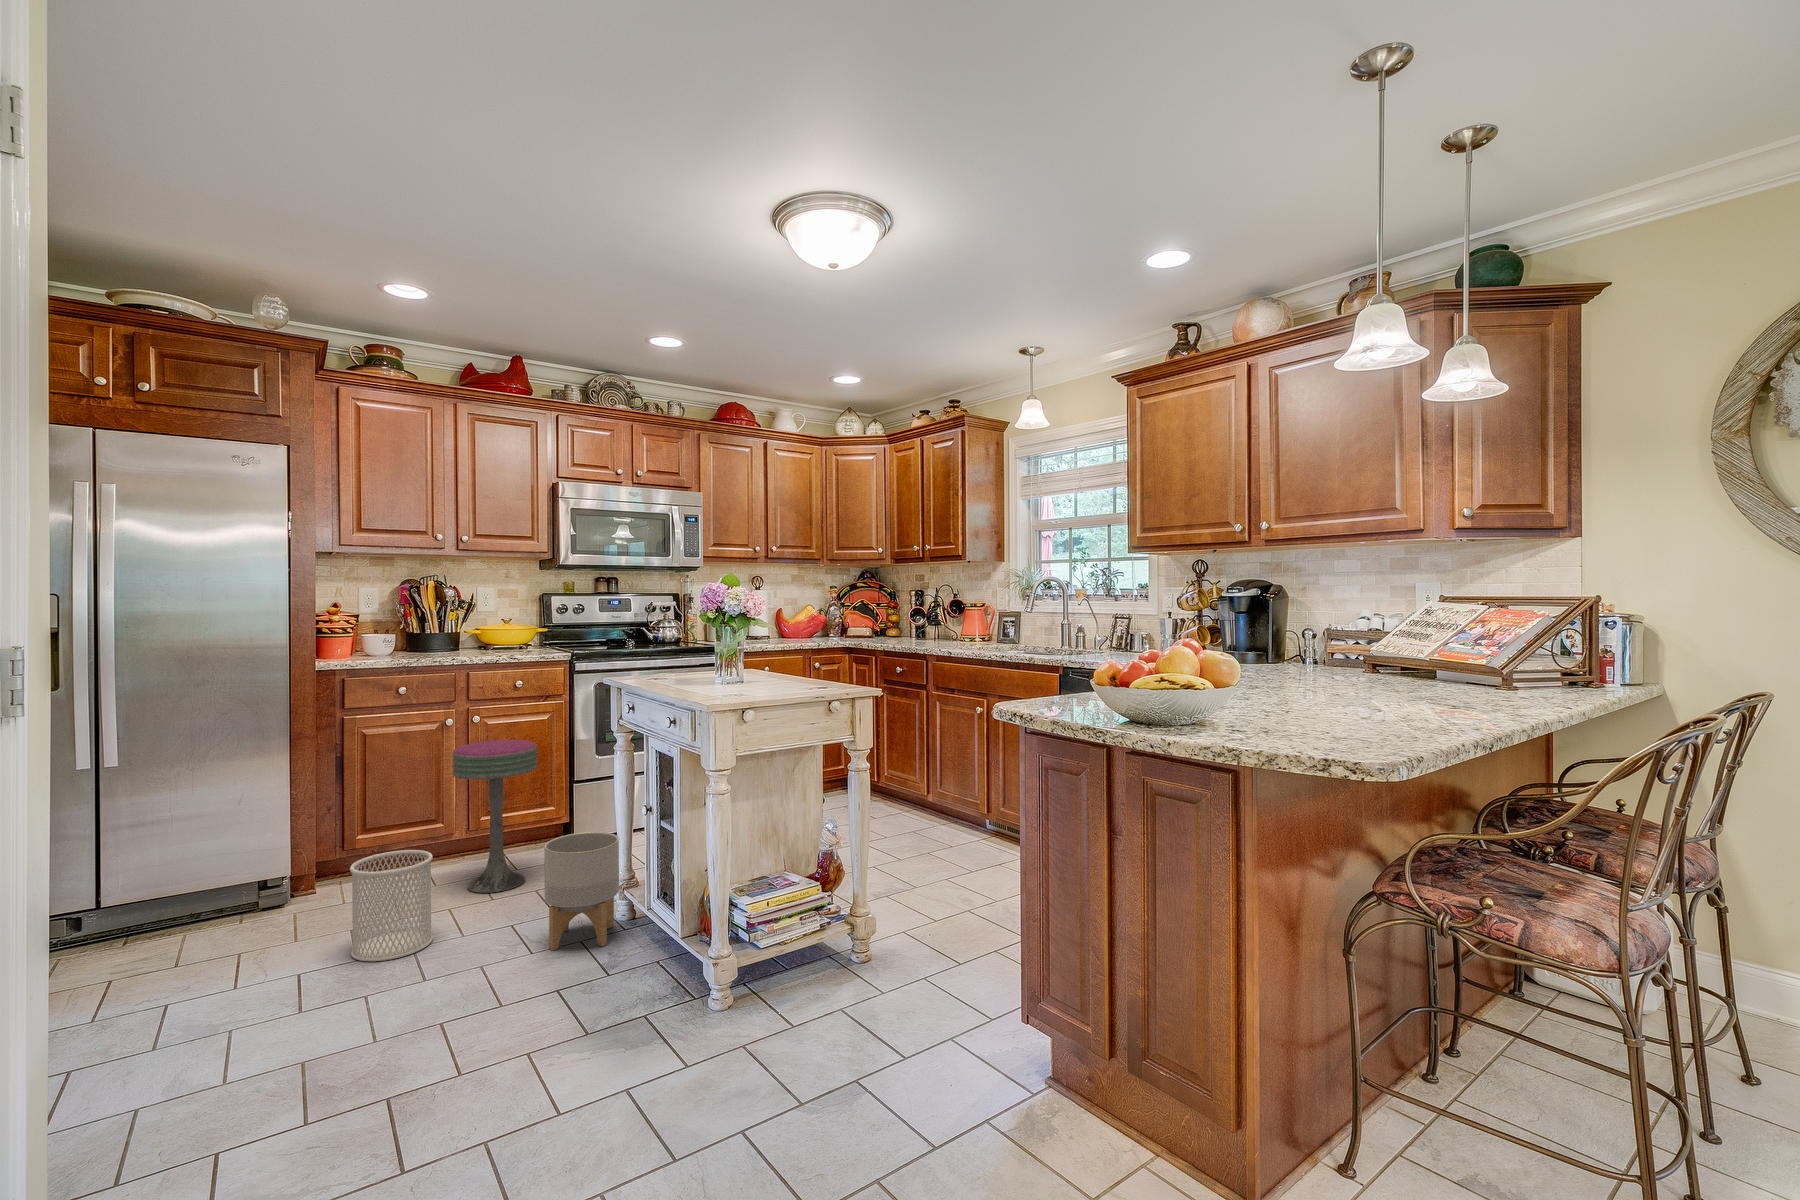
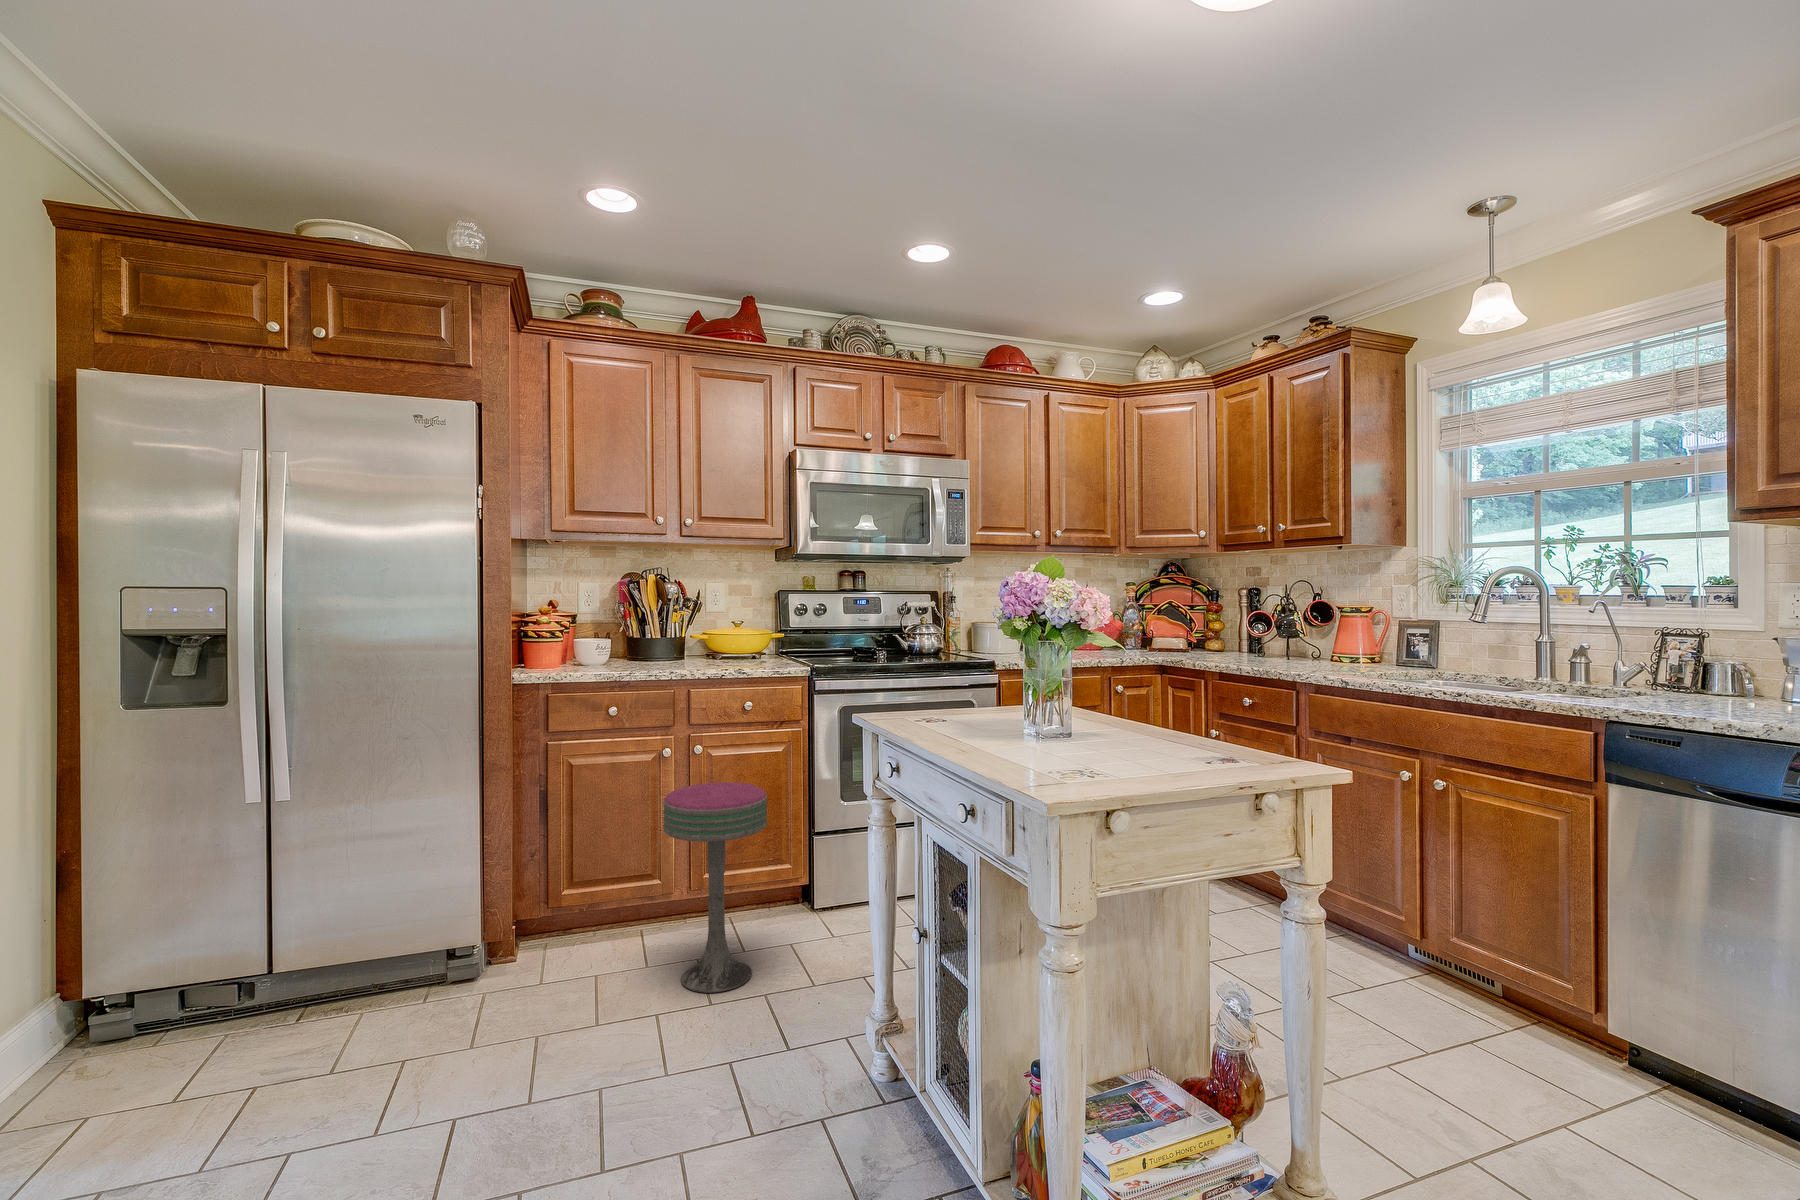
planter: present [544,832,619,950] -> none [769,945,875,1139]
wastebasket: present [350,850,433,961] -> none [519,944,625,1114]

